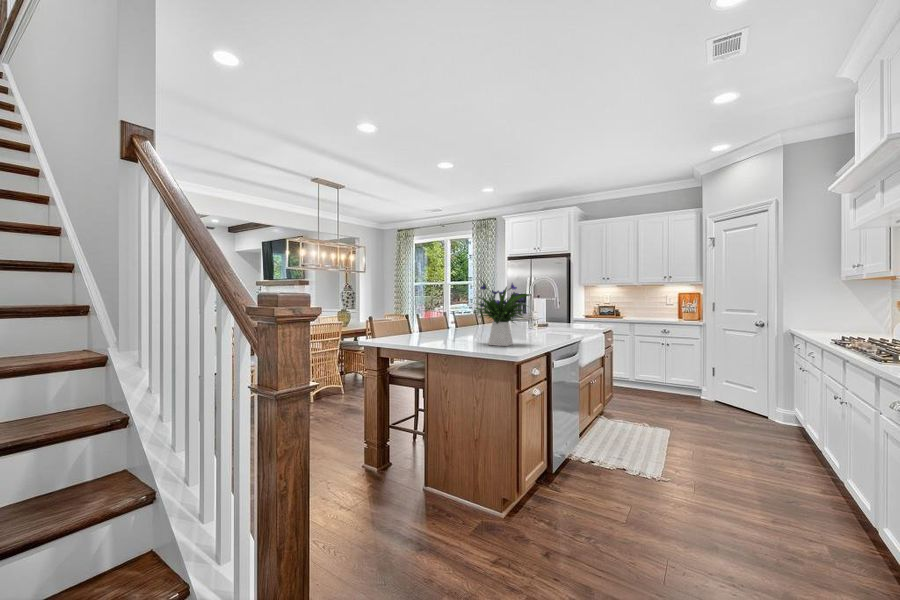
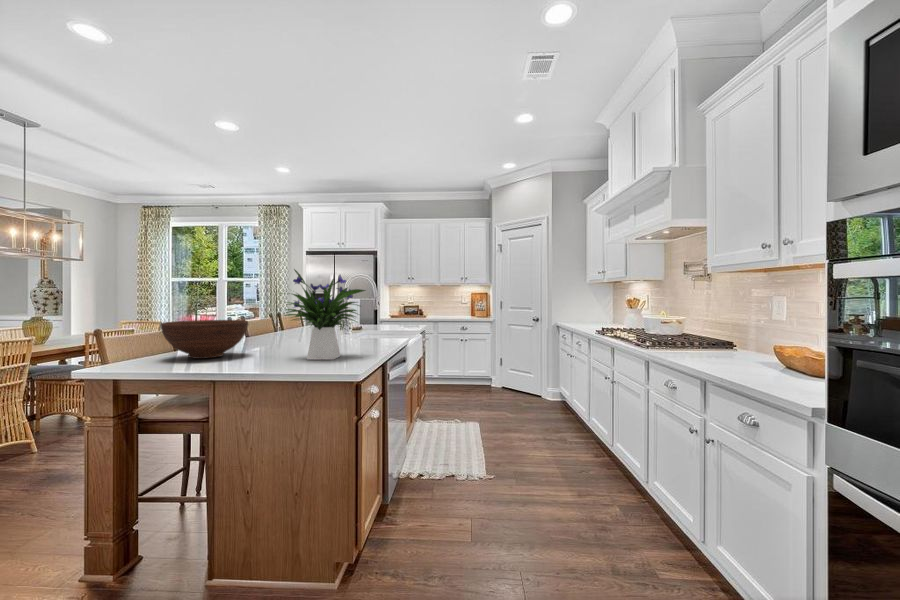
fruit bowl: none [401,314,452,340] -> present [161,320,248,359]

